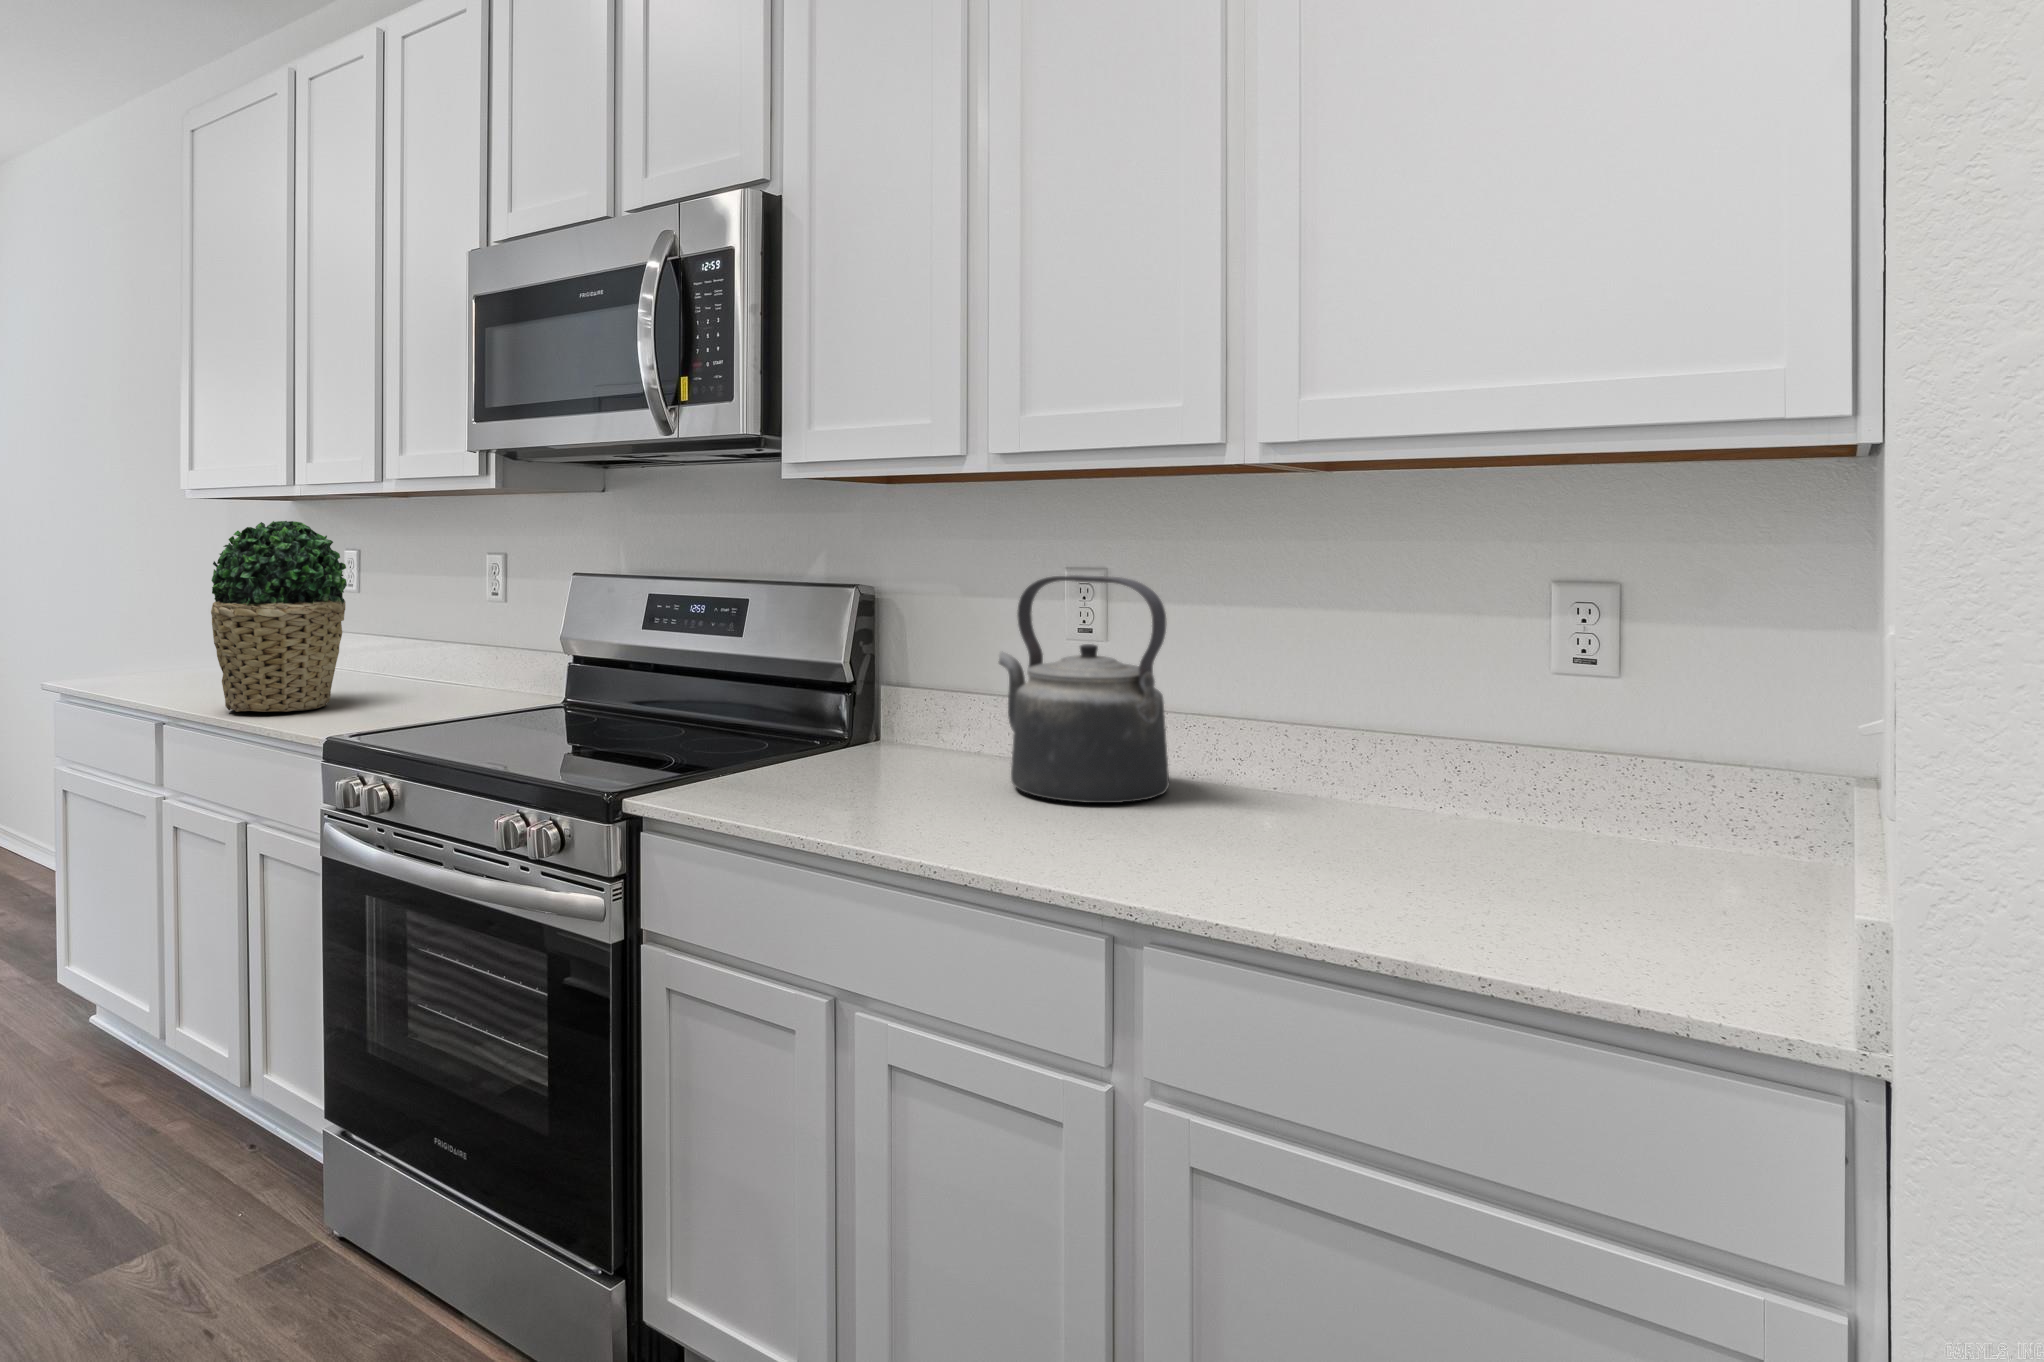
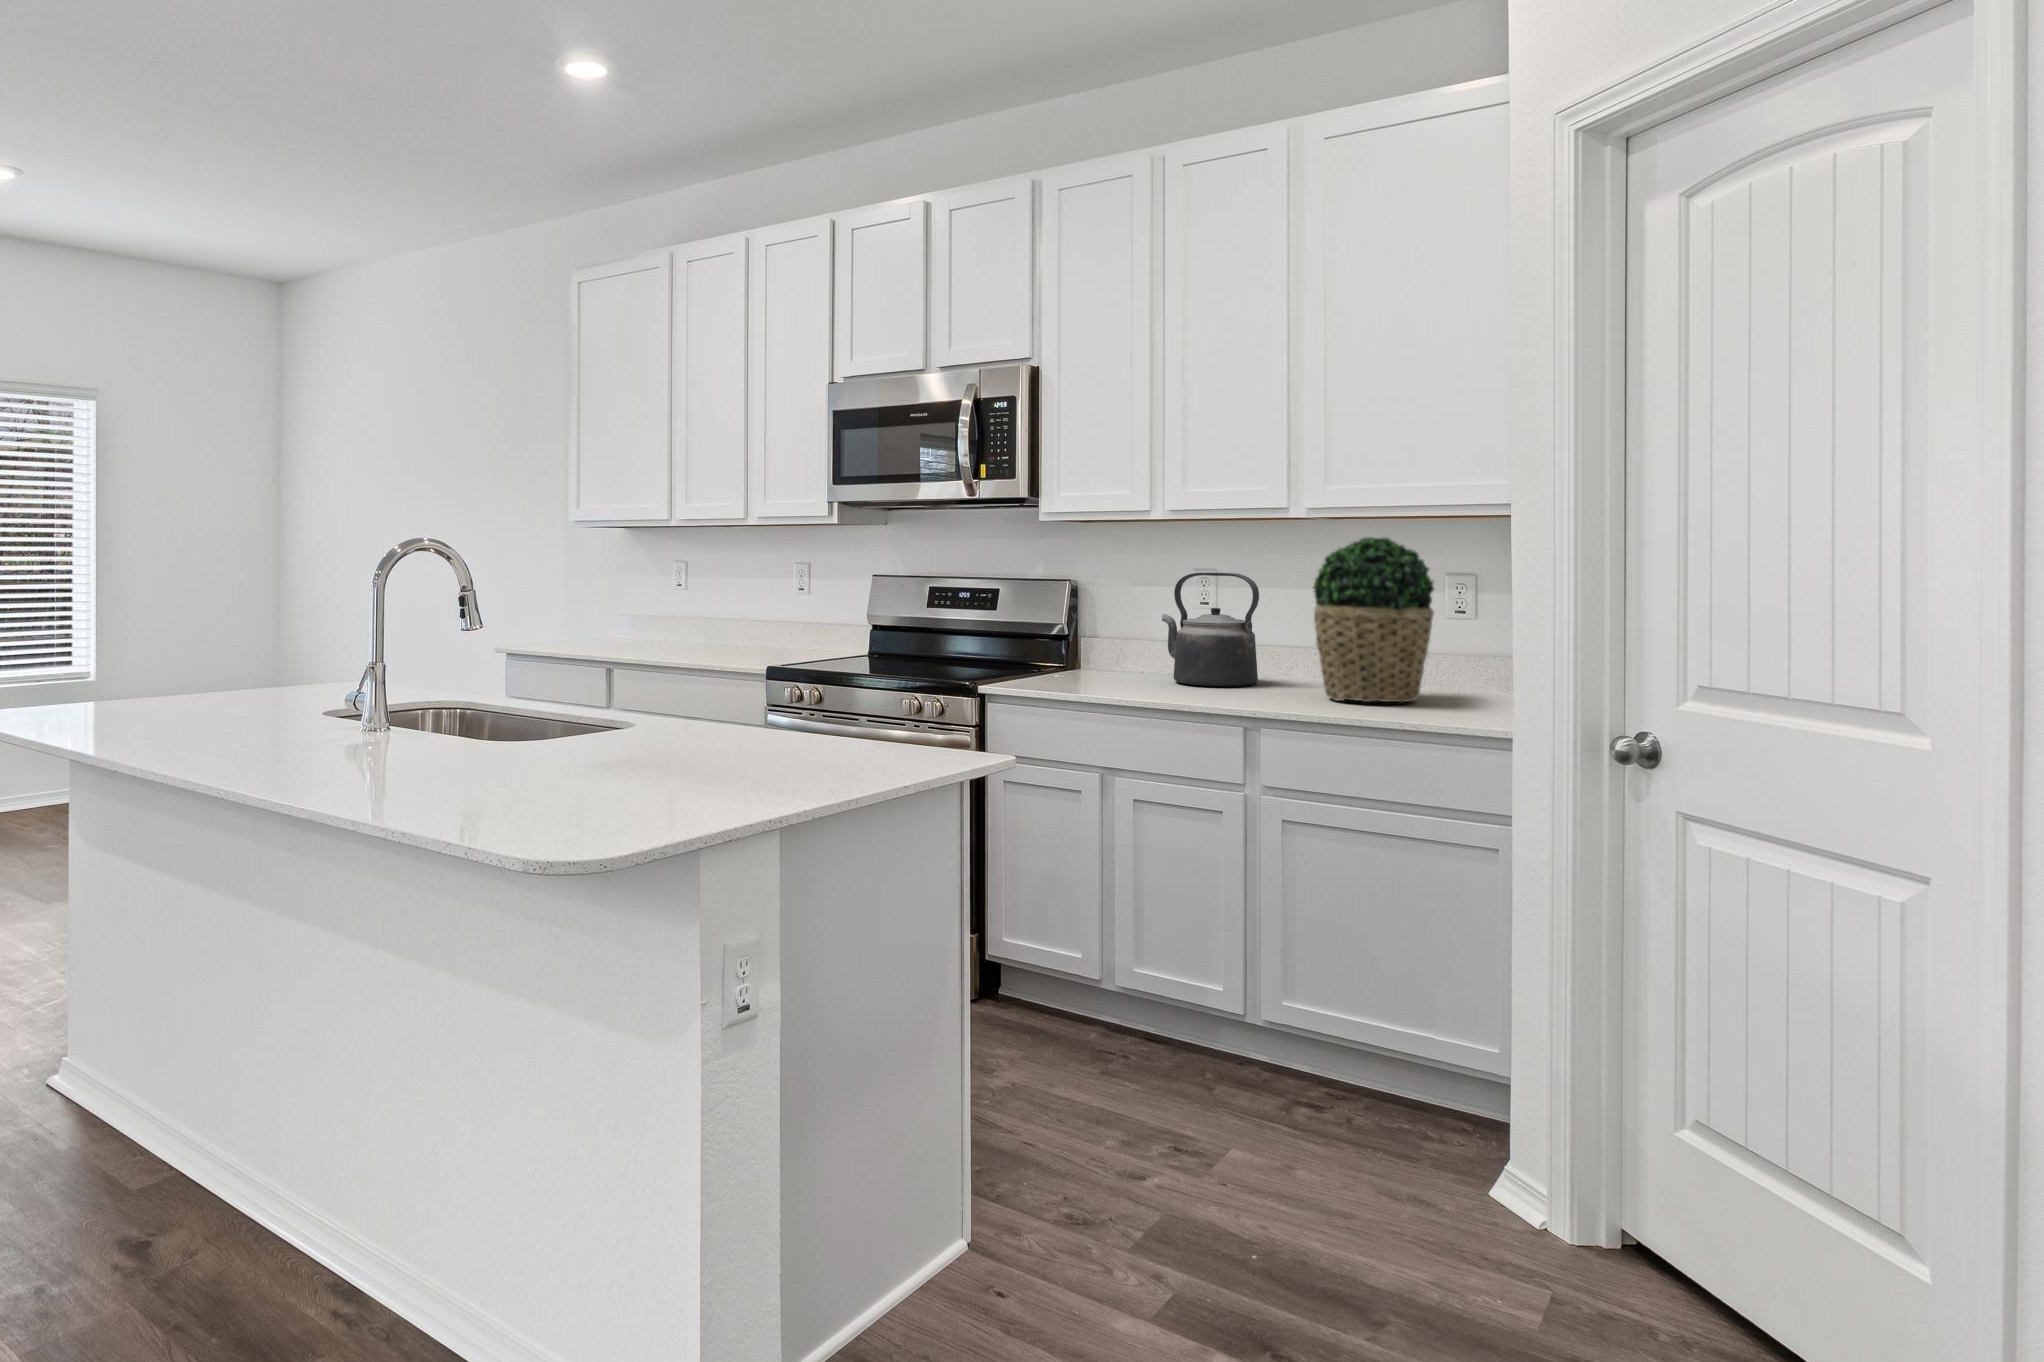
potted plant: present [211,521,347,712] -> present [1313,537,1434,702]

